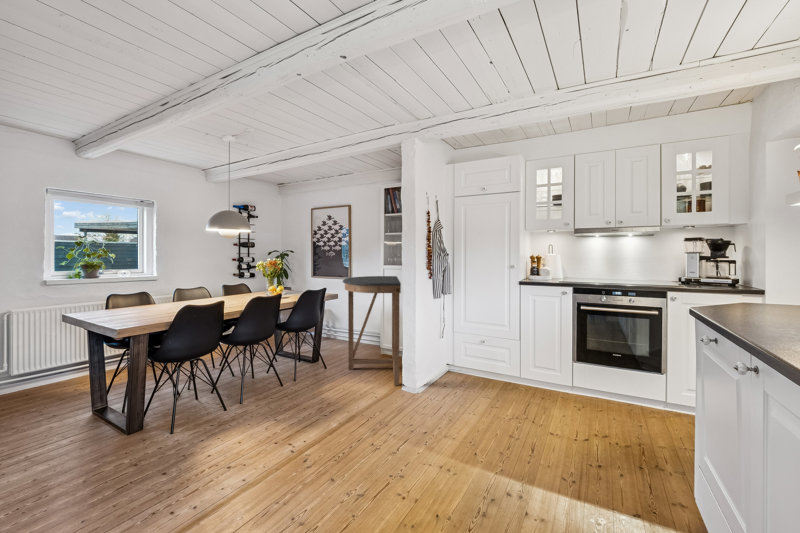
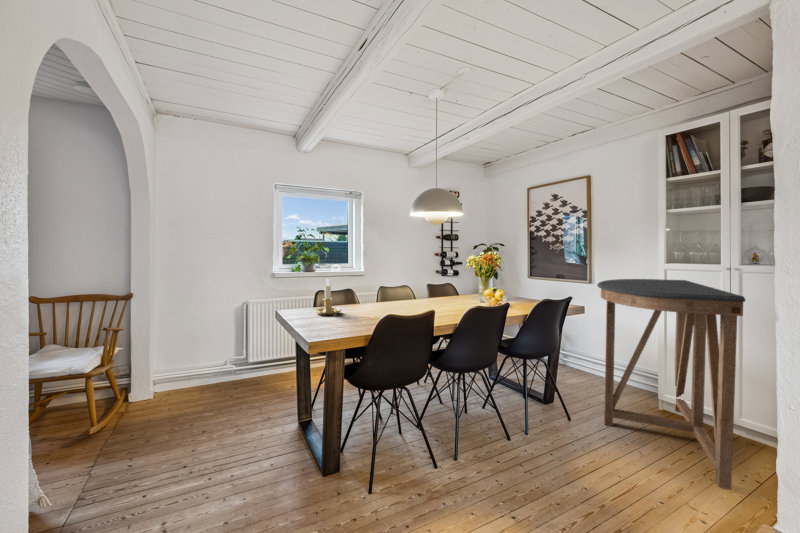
candlestick: none [109,281,139,313] -> present [315,279,341,316]

